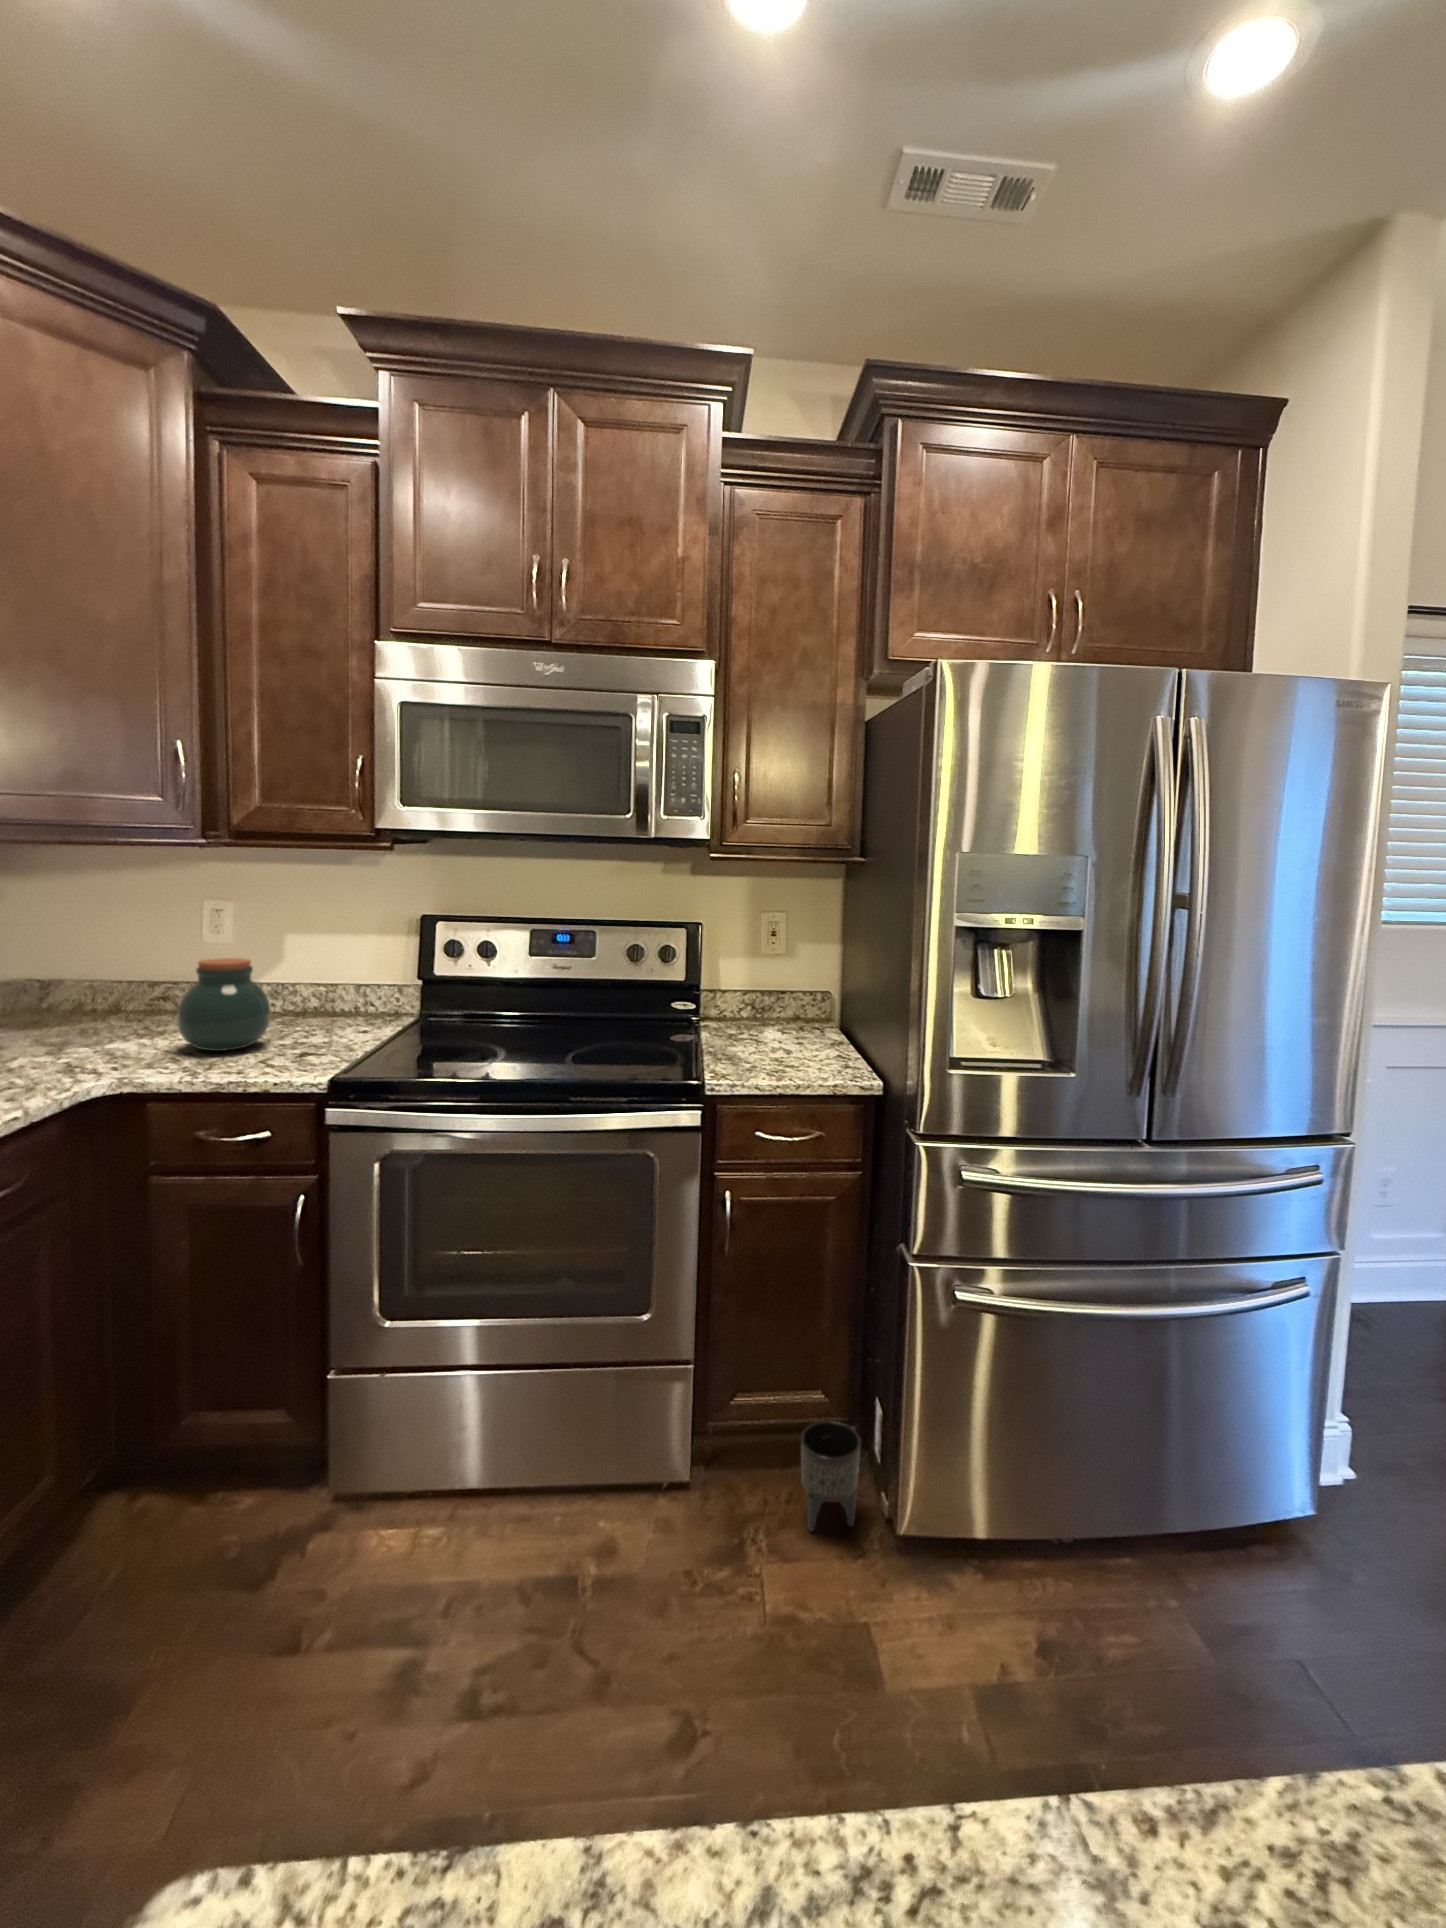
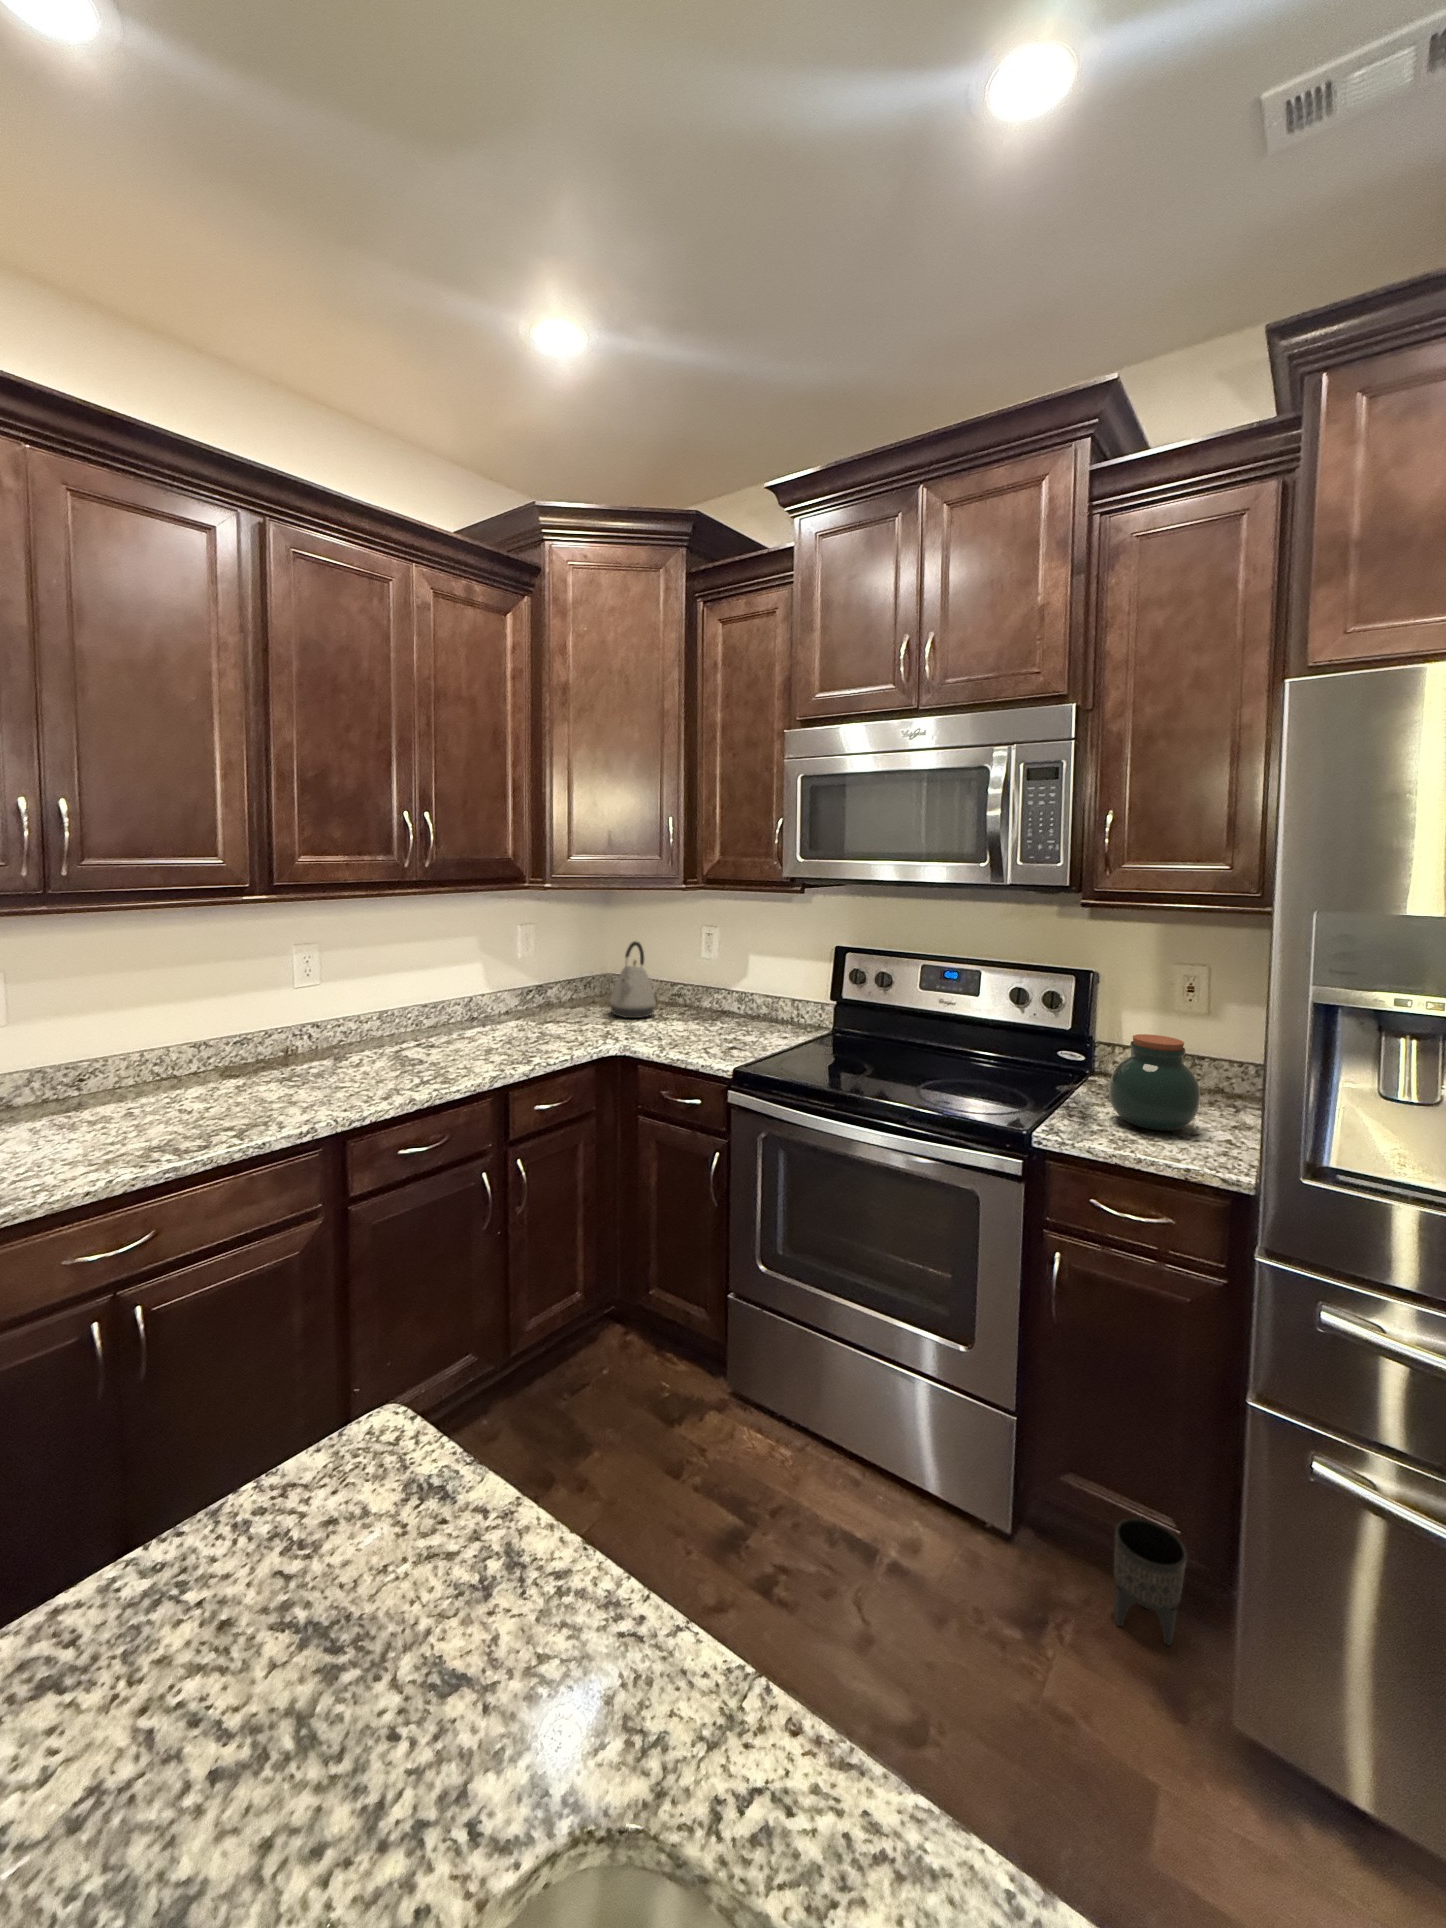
kettle: none [70,931,152,1040] -> present [609,941,656,1018]
jar: present [177,958,271,1051] -> present [1109,1034,1200,1131]

